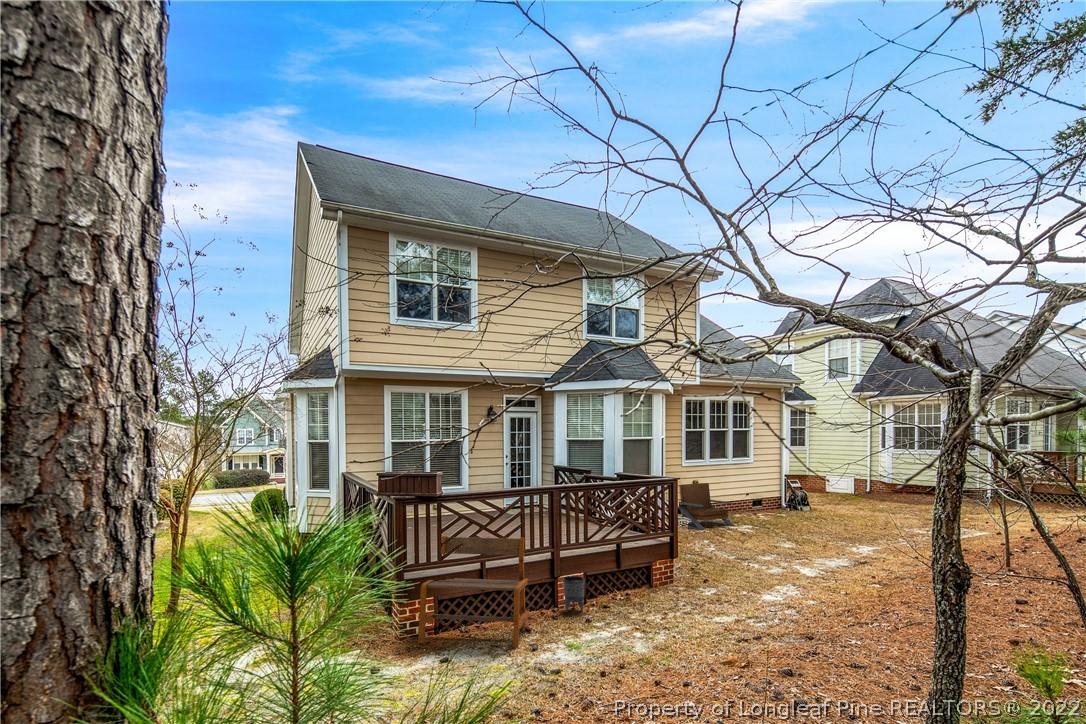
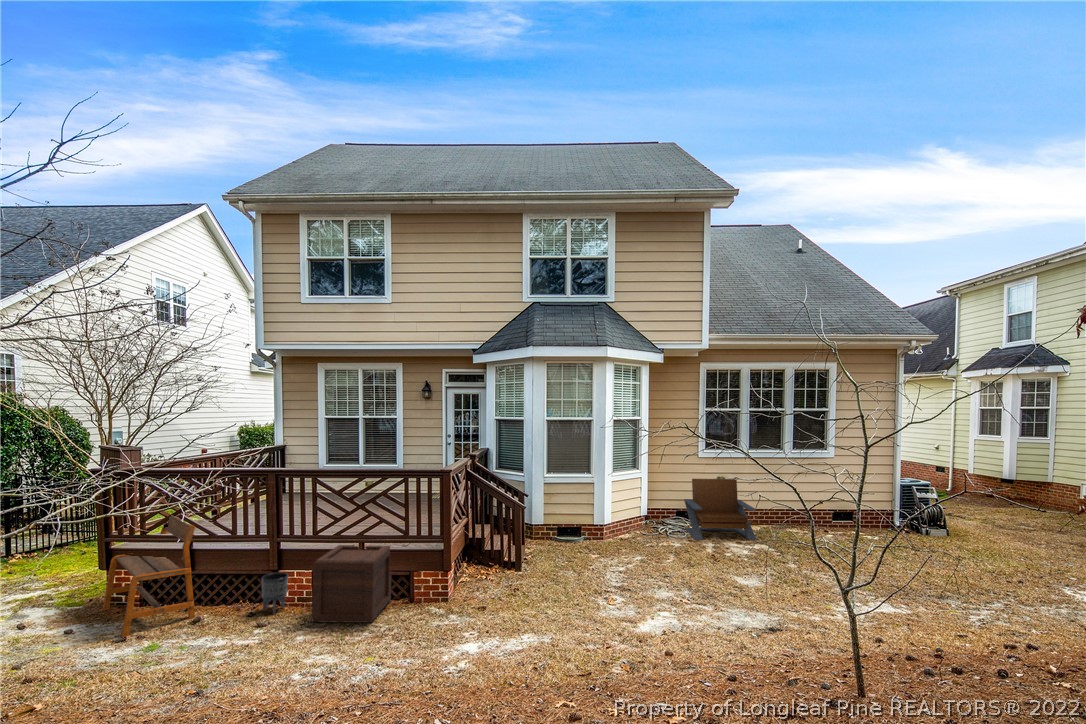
wooden crate: none [597,542,668,608] -> present [312,545,391,623]

